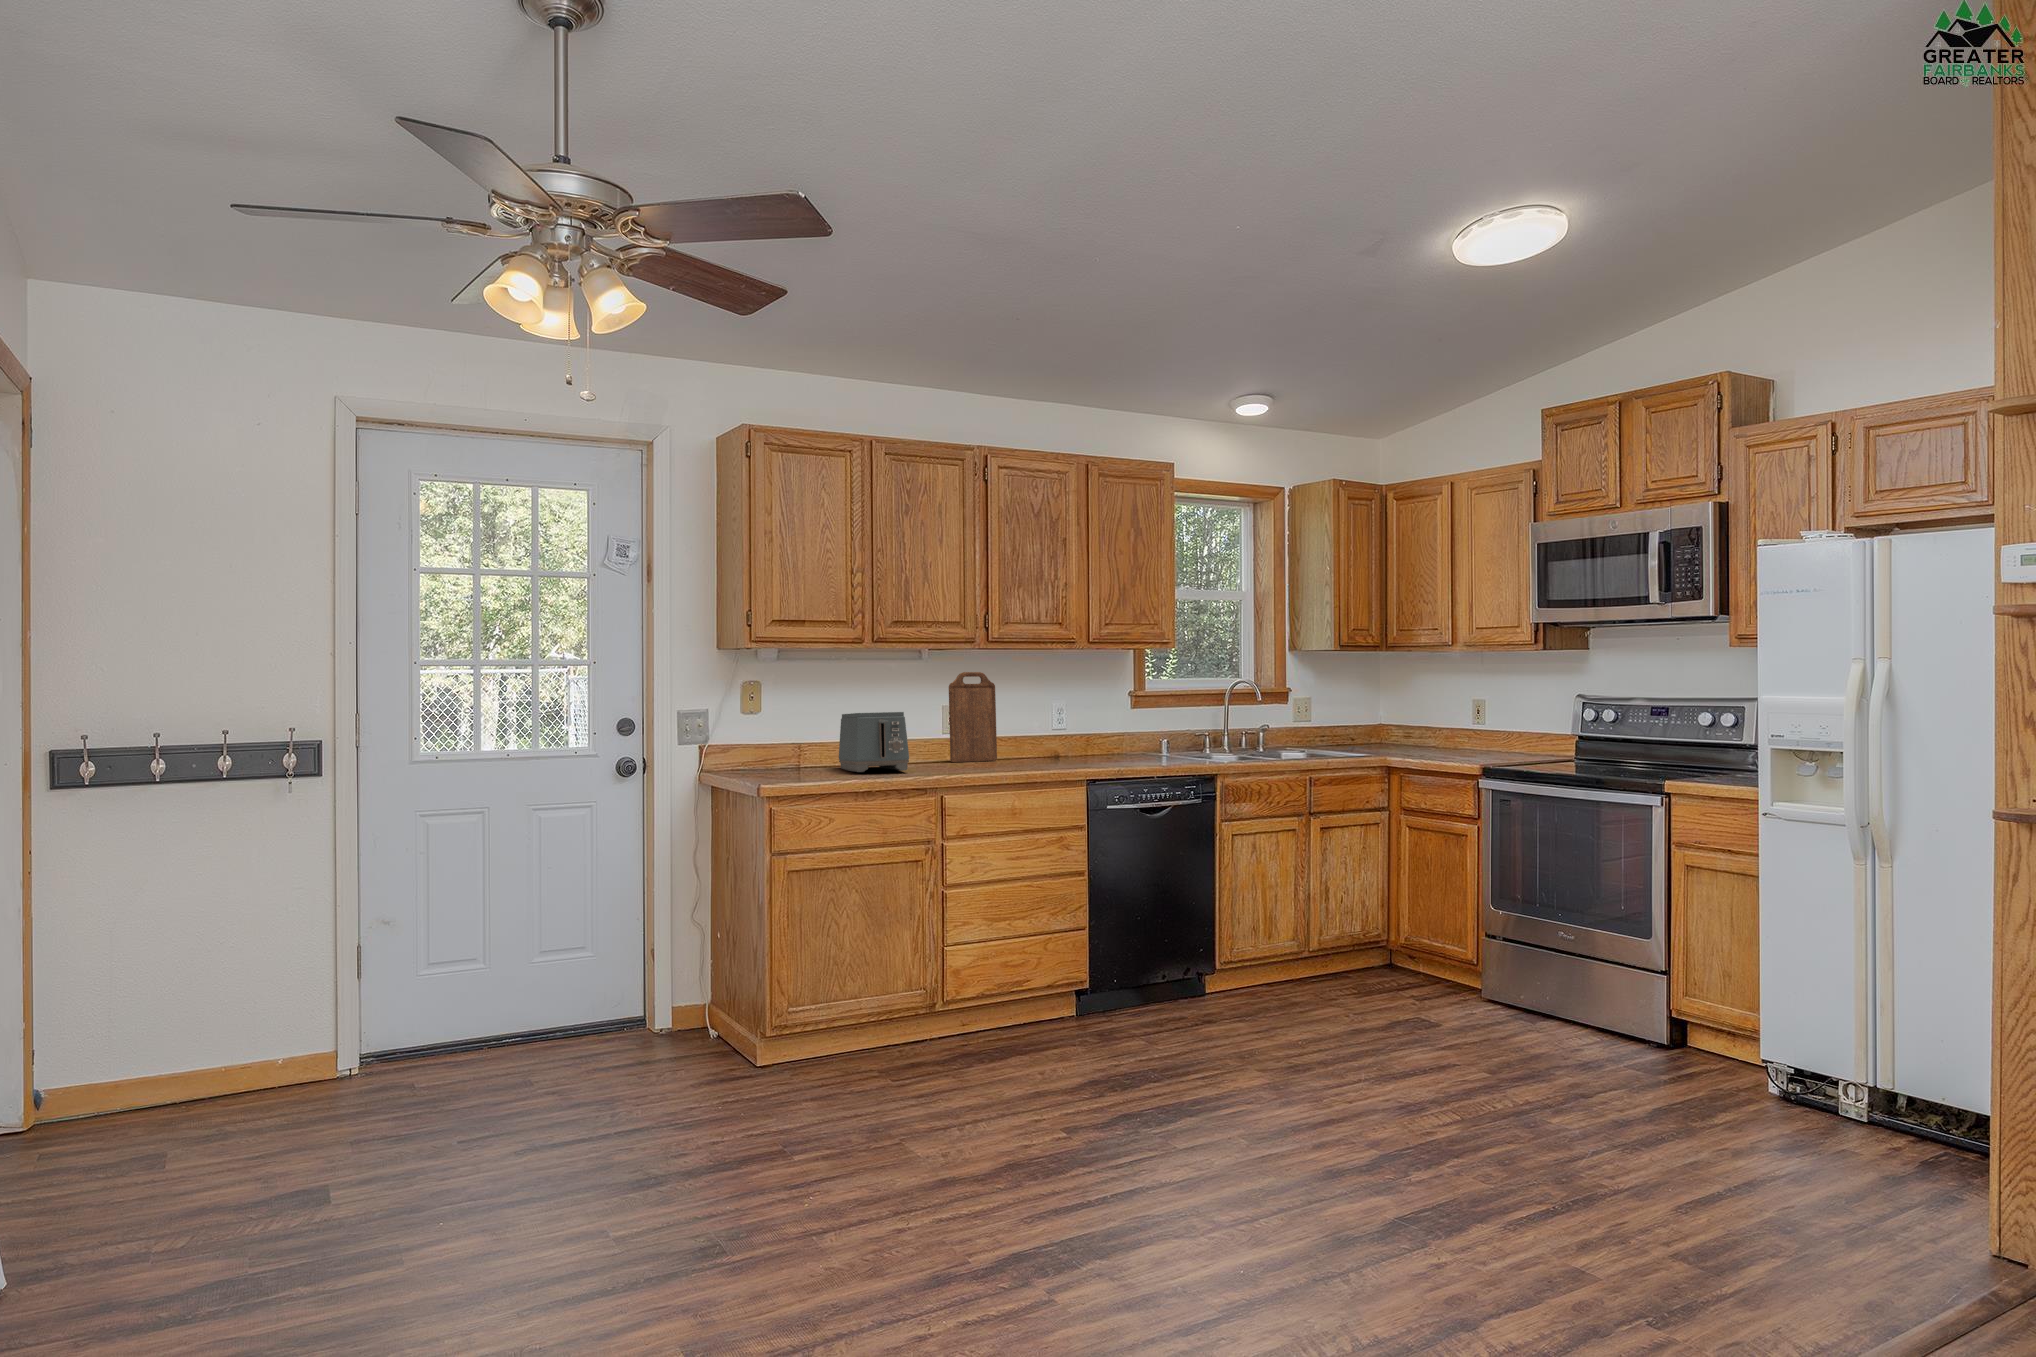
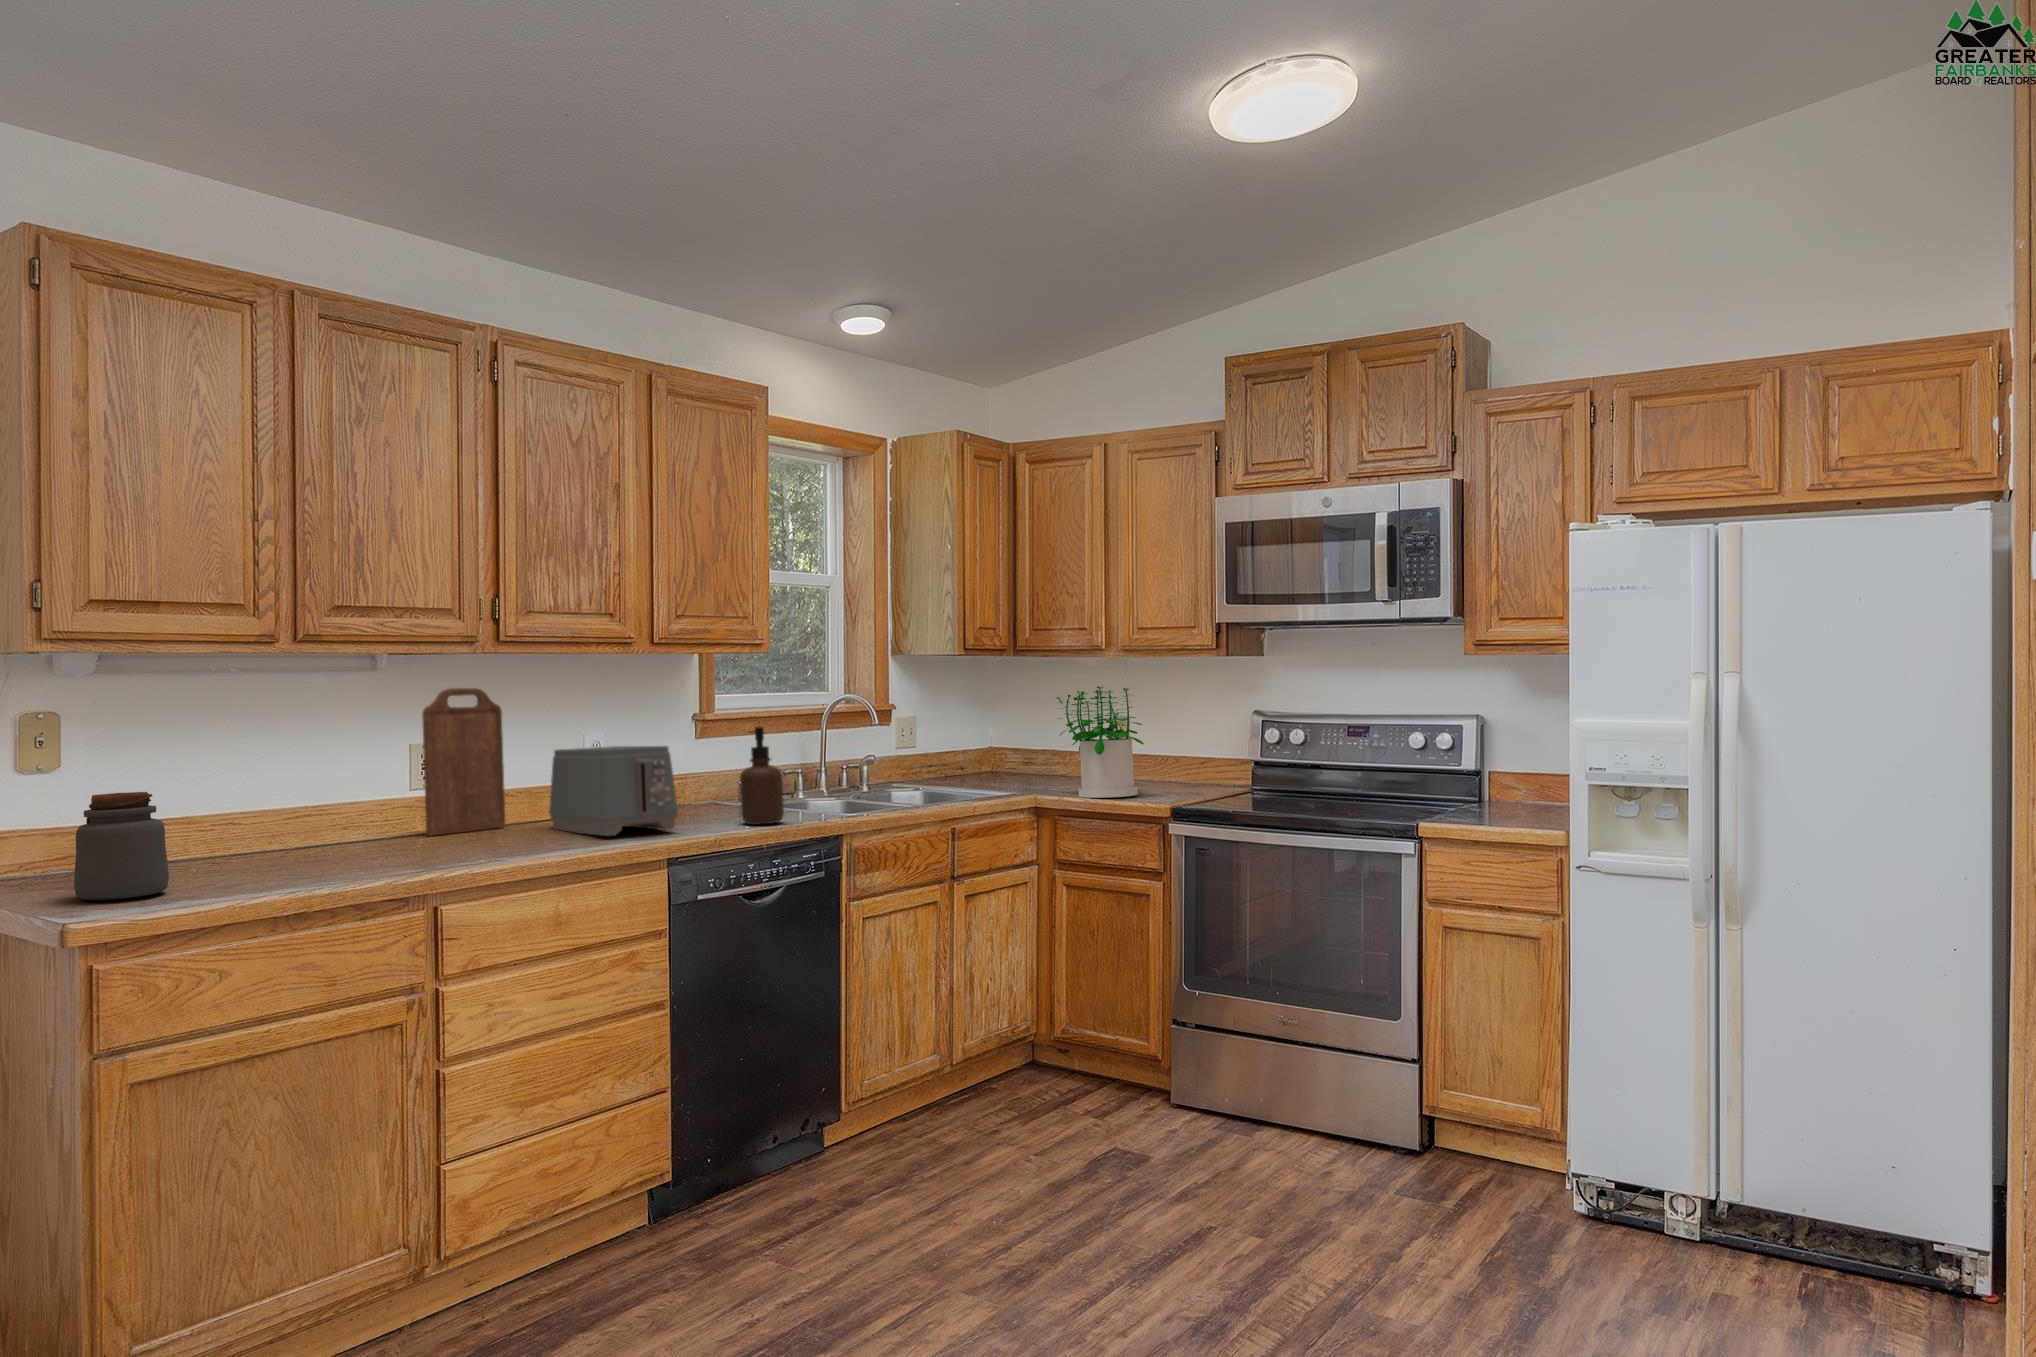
potted plant: none [1399,674,1470,761] -> present [1057,686,1144,798]
soap dispenser: none [1141,699,1170,765] -> present [740,727,784,825]
toaster: present [839,712,909,772] -> present [549,746,678,836]
jar: none [777,722,818,776] -> present [74,792,169,900]

